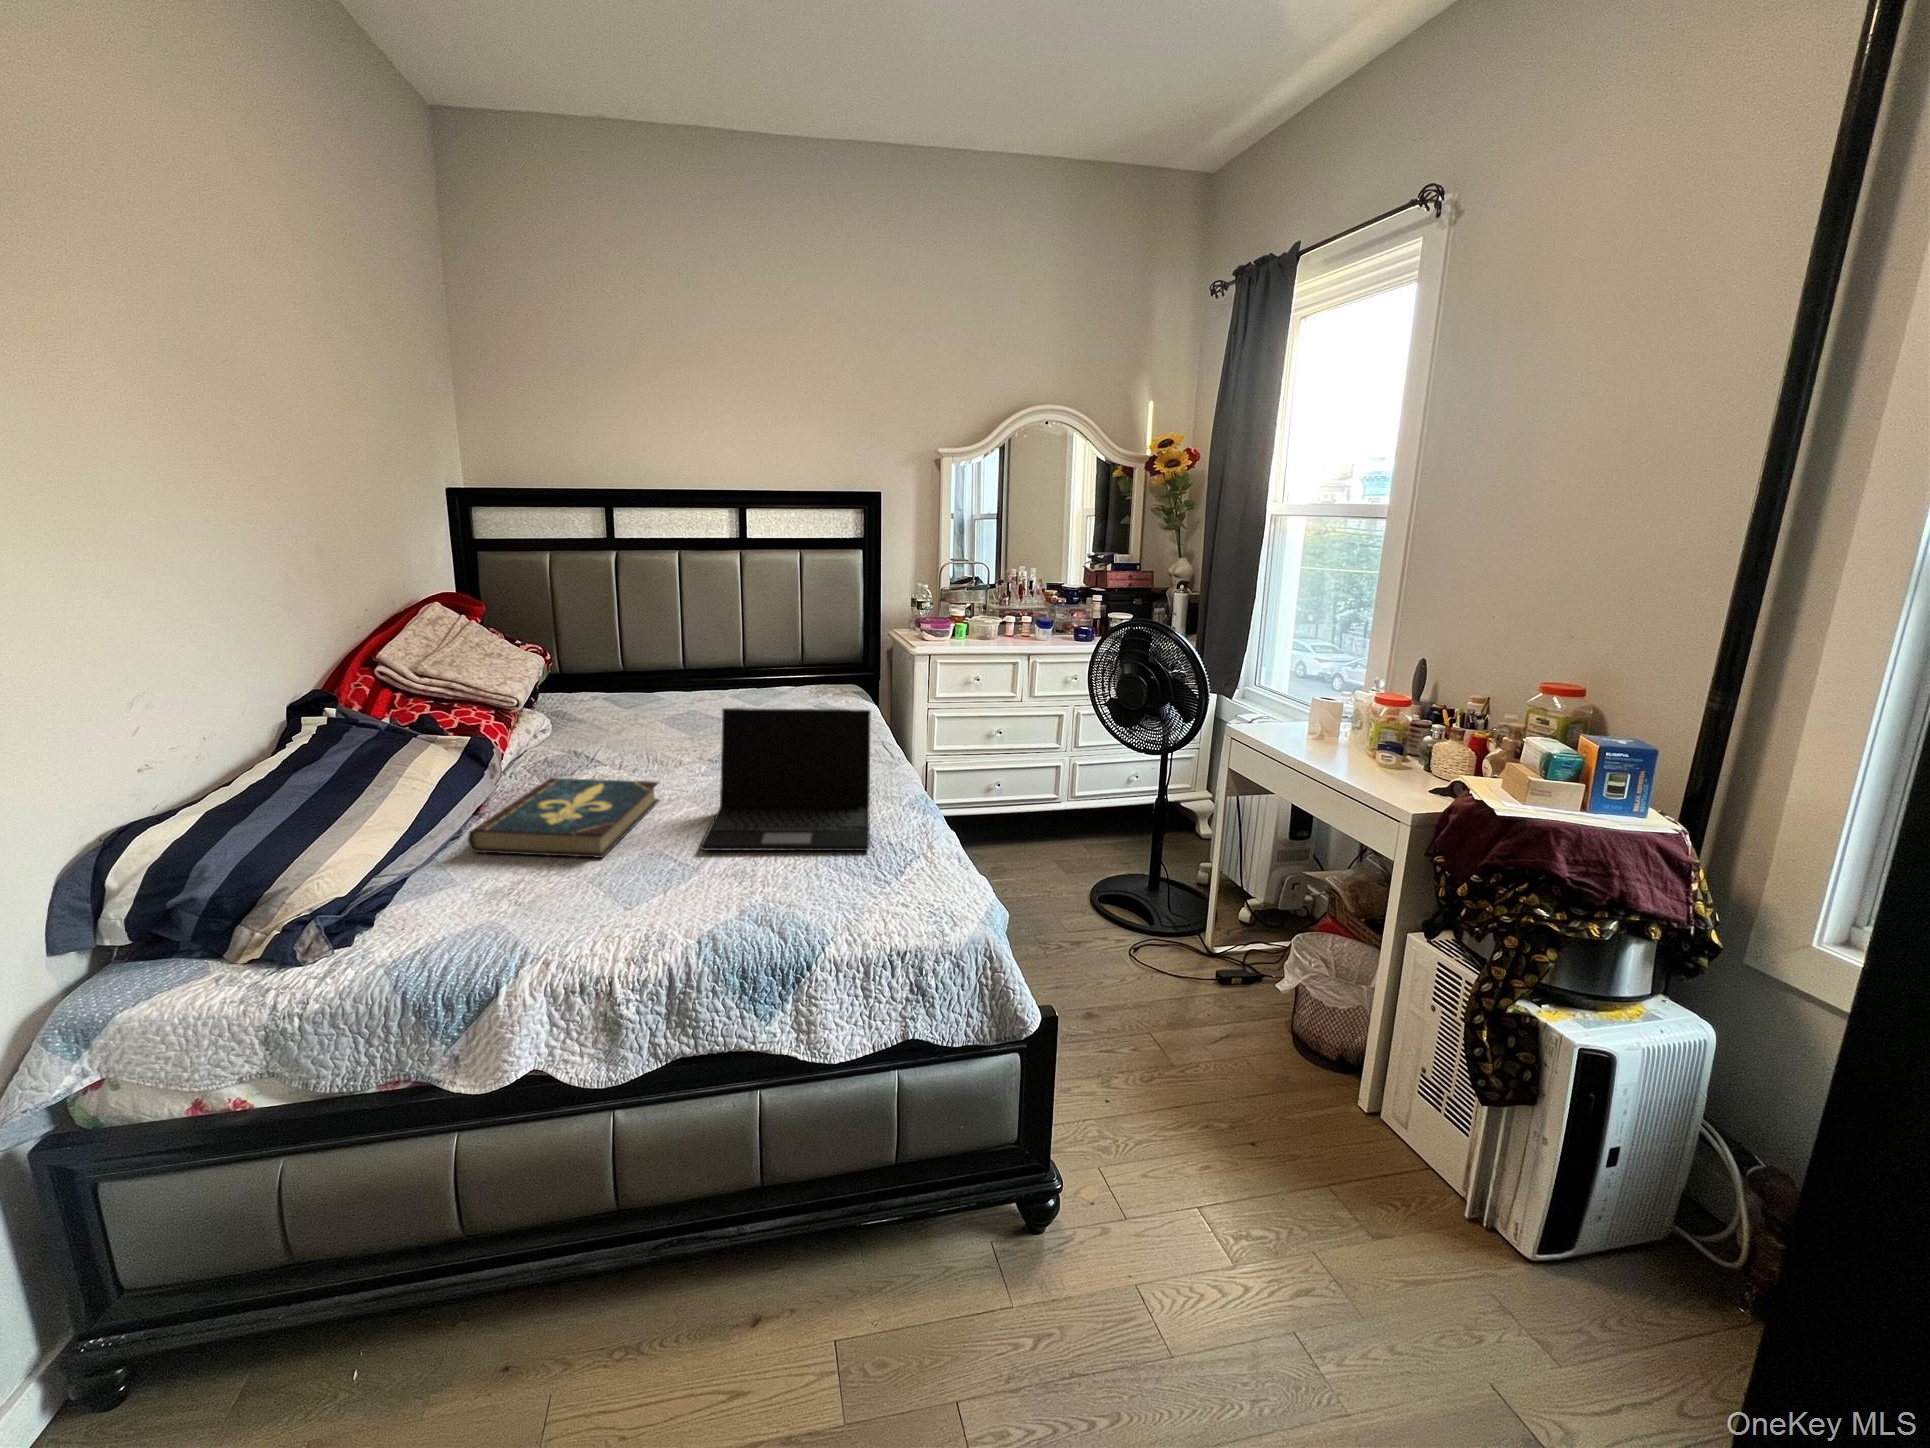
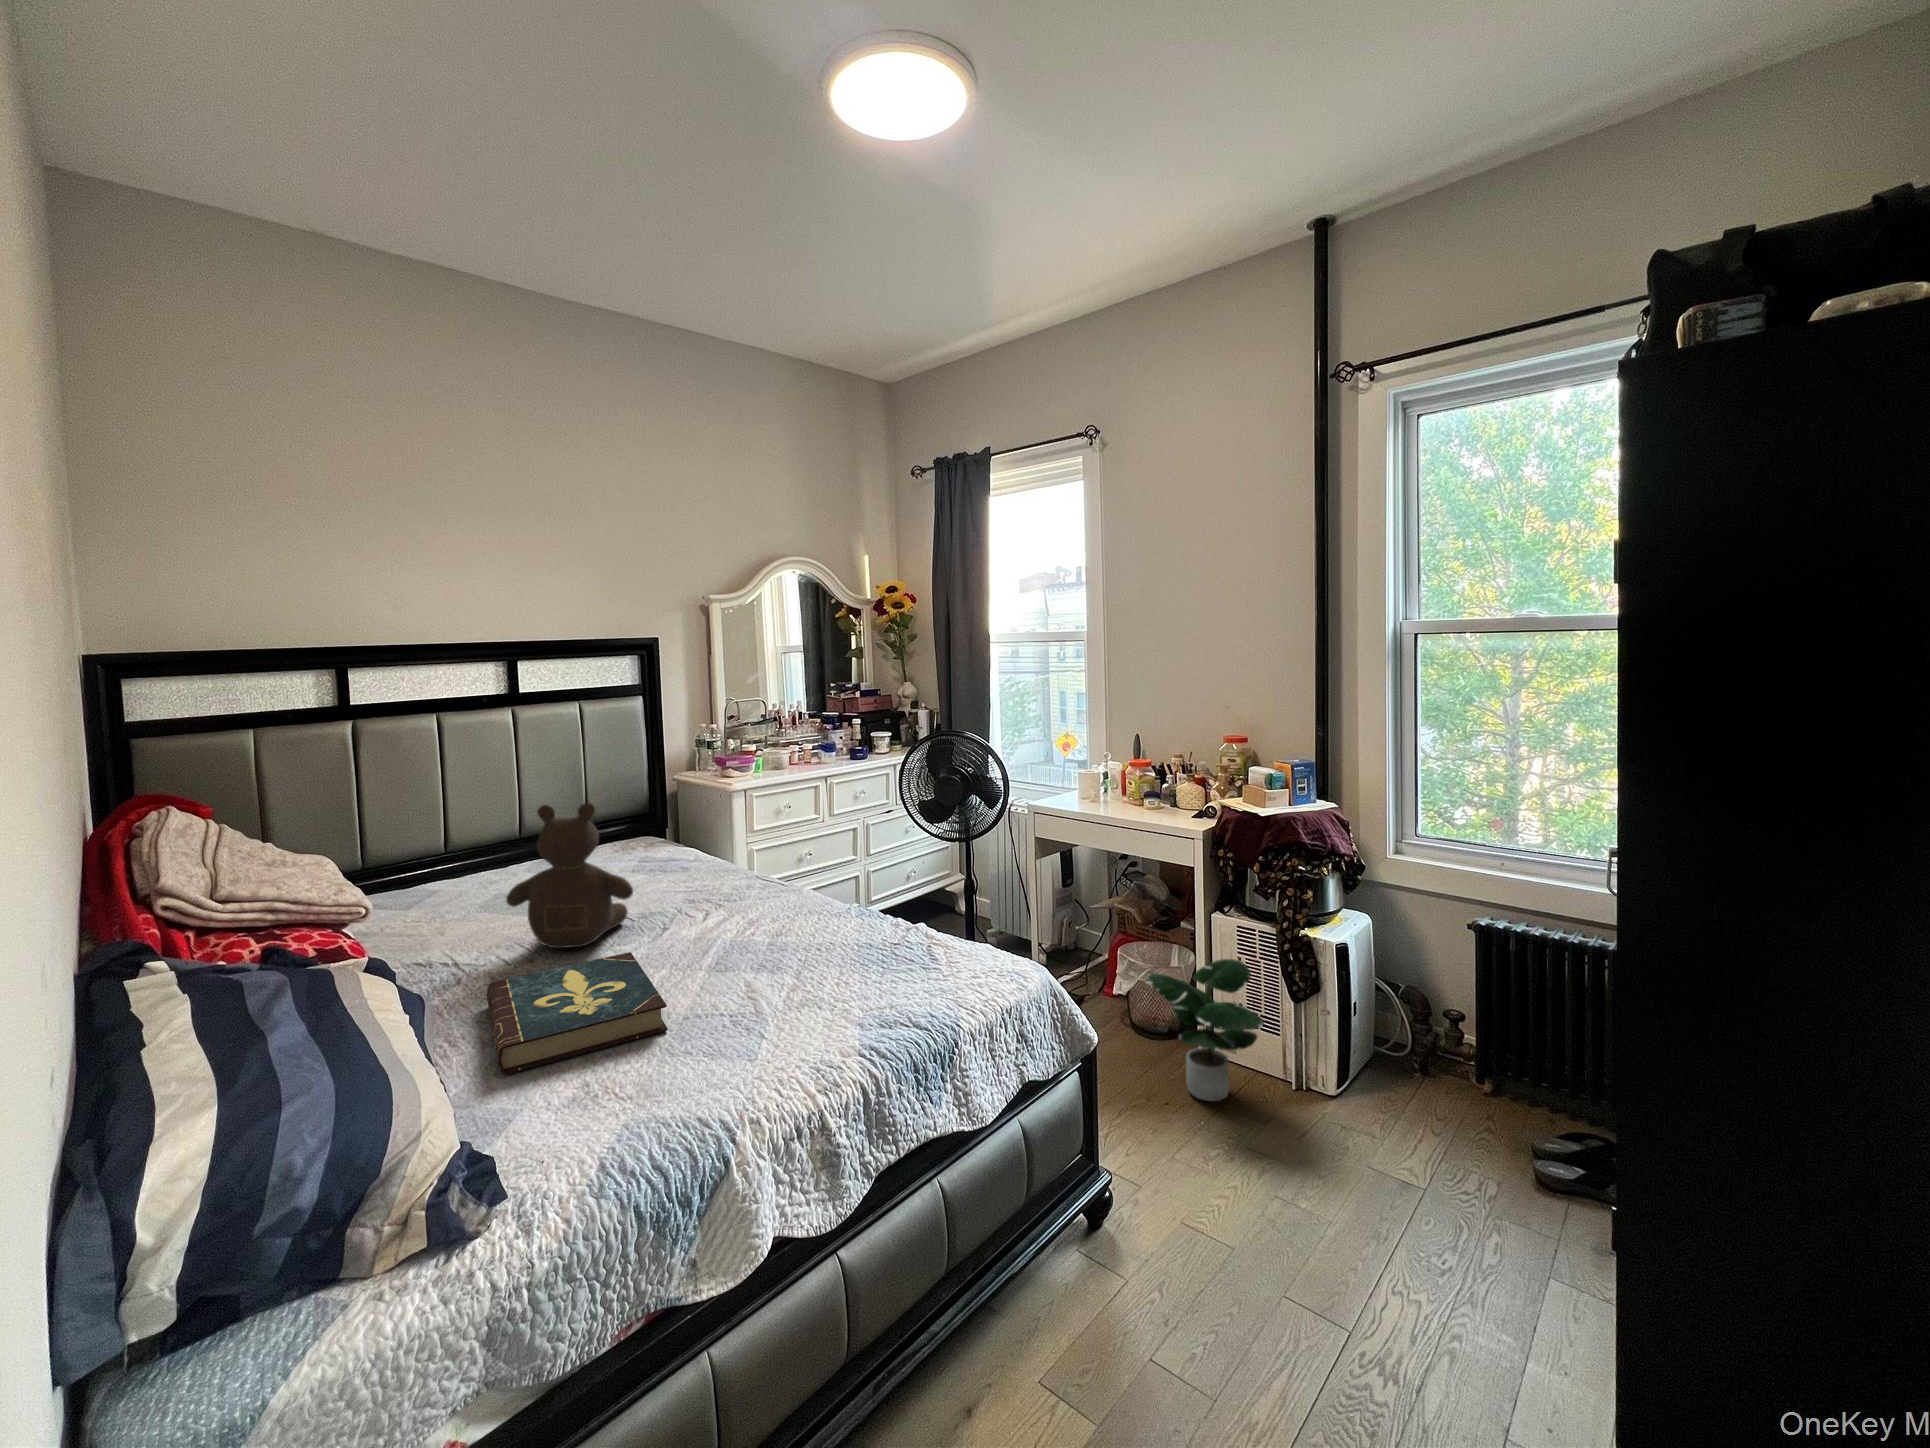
teddy bear: none [617,638,723,768] -> present [506,803,633,948]
laptop: present [700,708,871,851] -> none [699,832,898,994]
potted plant: none [1251,980,1423,1179] -> present [1148,959,1264,1101]

